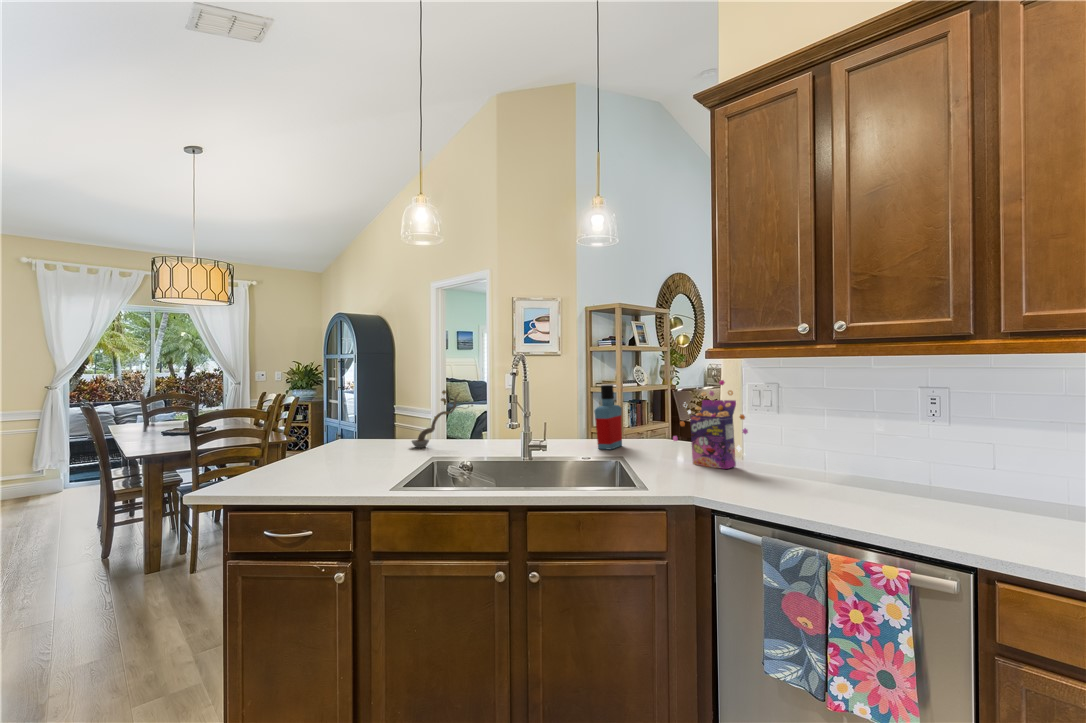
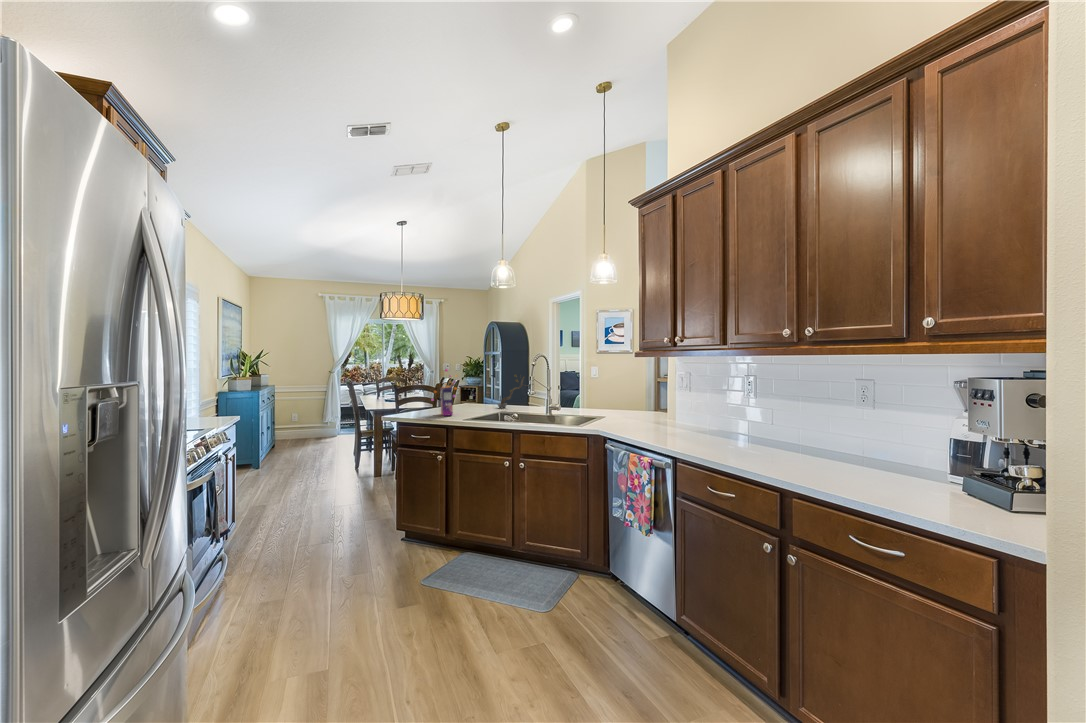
cereal box: present [673,380,748,469] -> present [431,369,457,416]
bottle: present [594,385,622,449] -> none [598,373,619,413]

